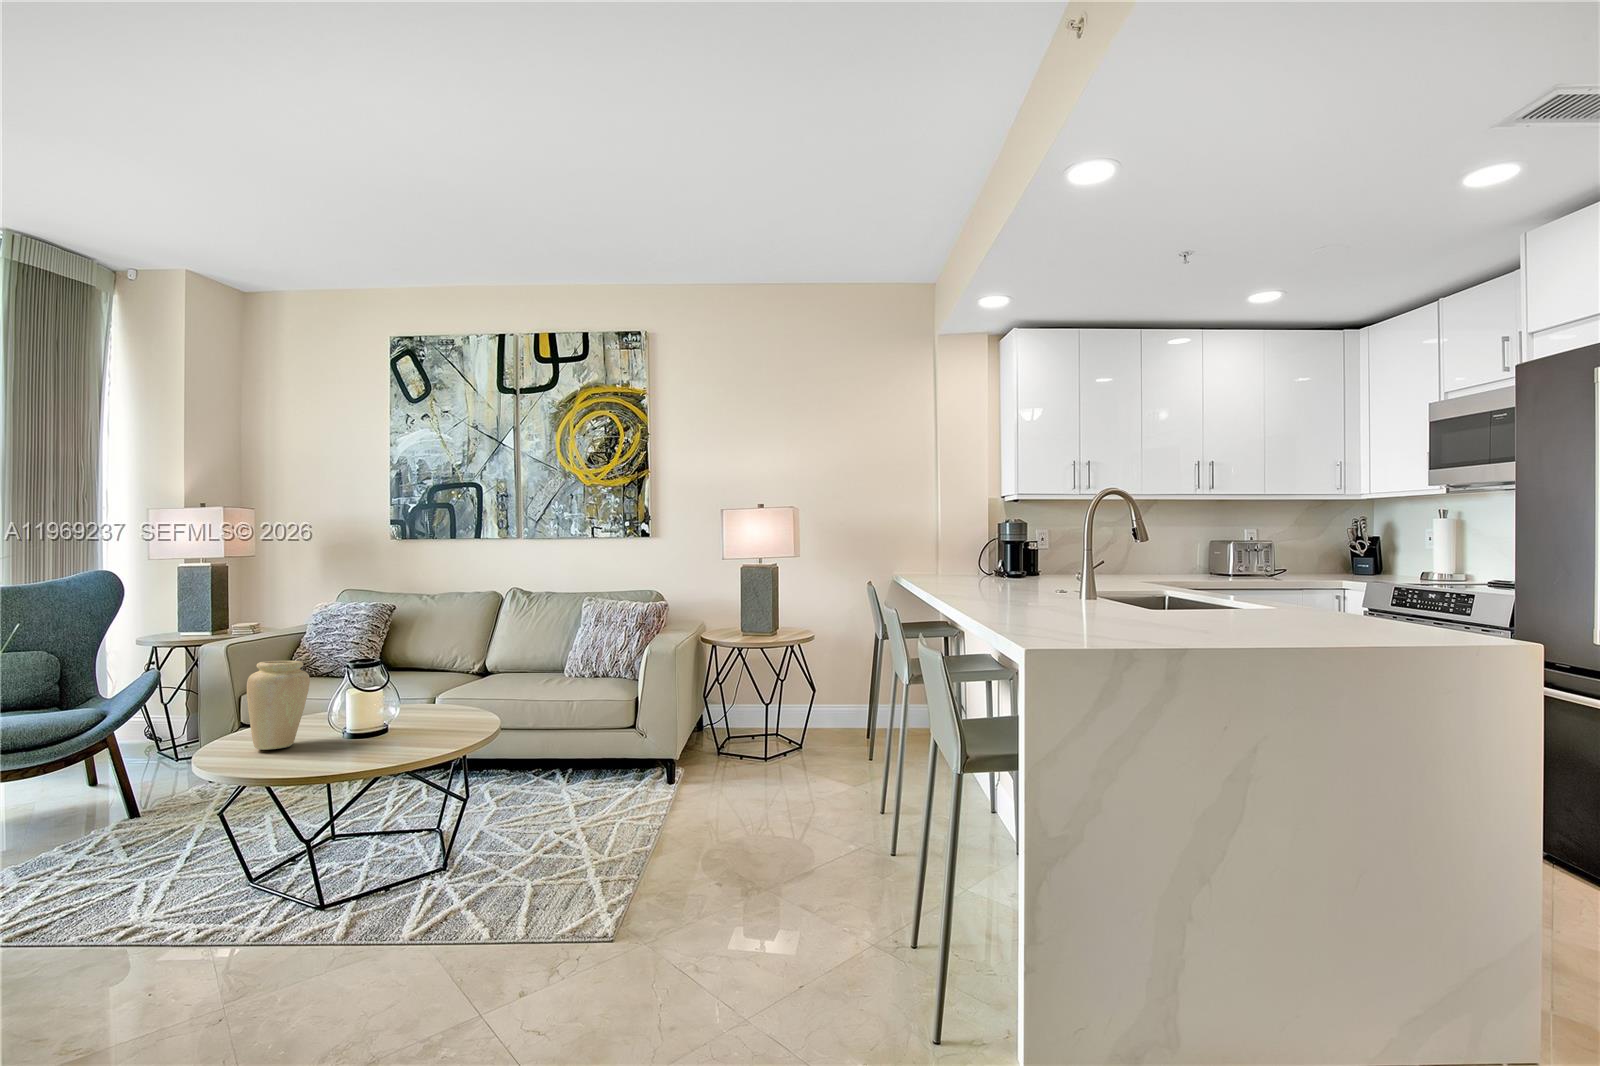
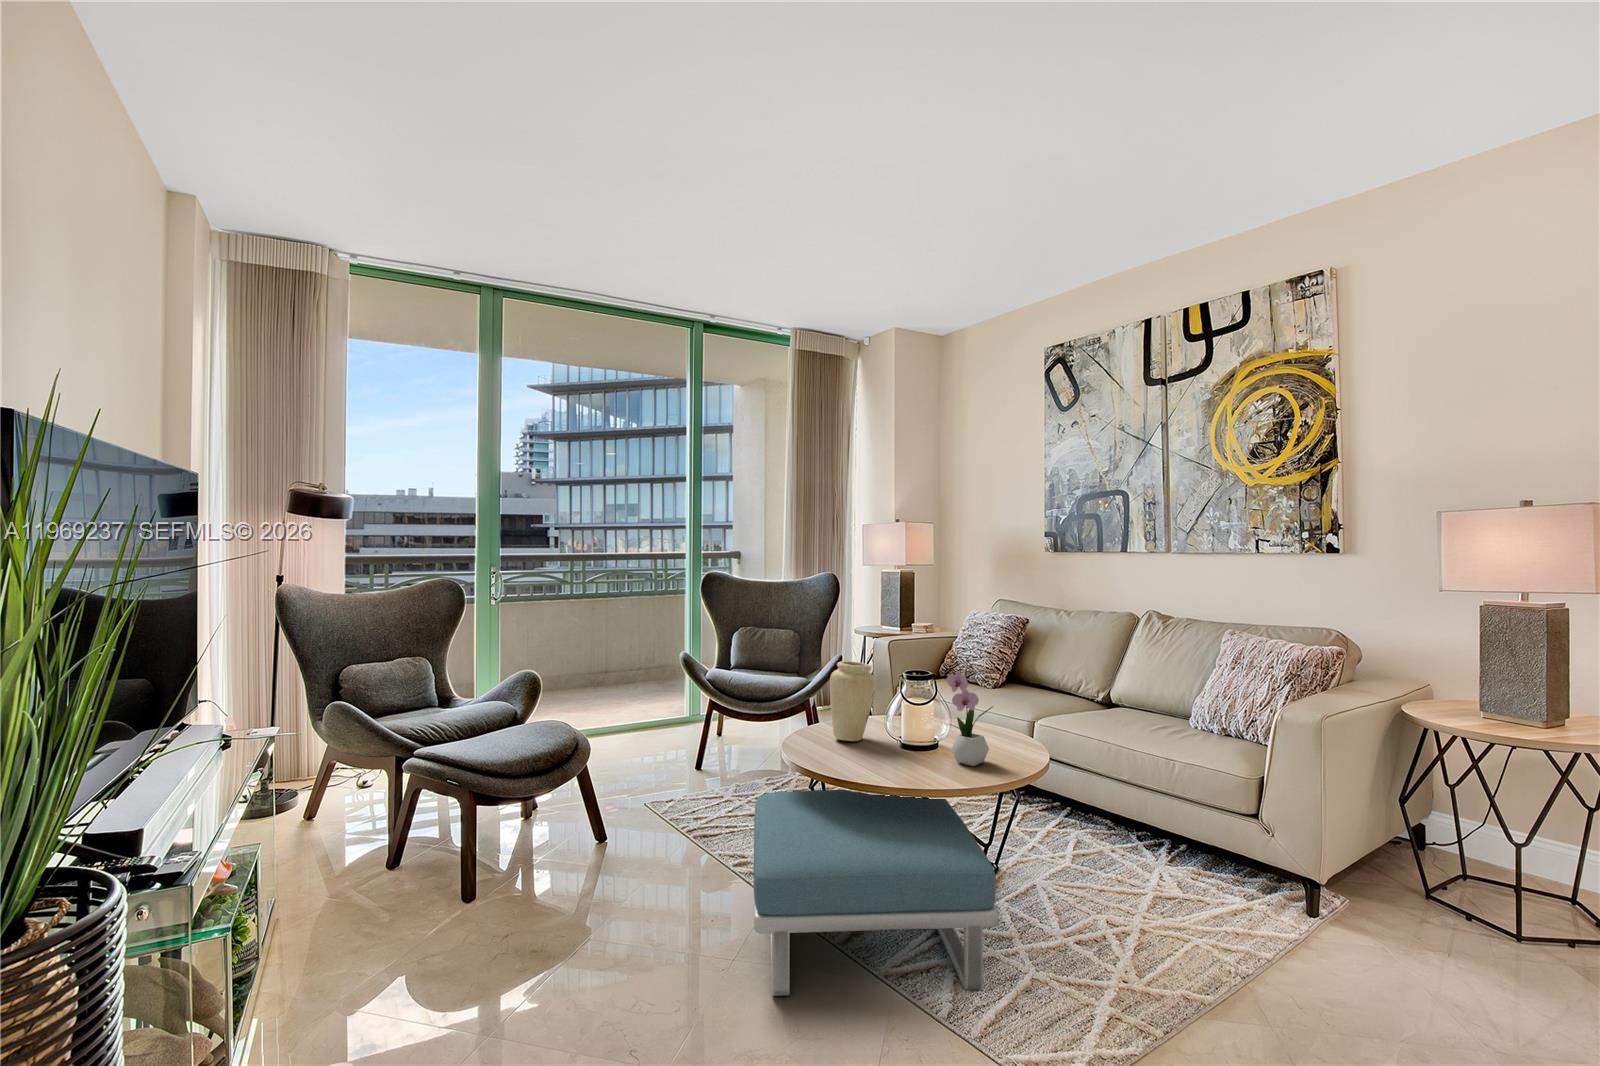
flower arrangement: none [418,634,458,736] -> present [946,655,993,766]
footstool: none [168,774,514,1013] -> present [753,790,998,996]

